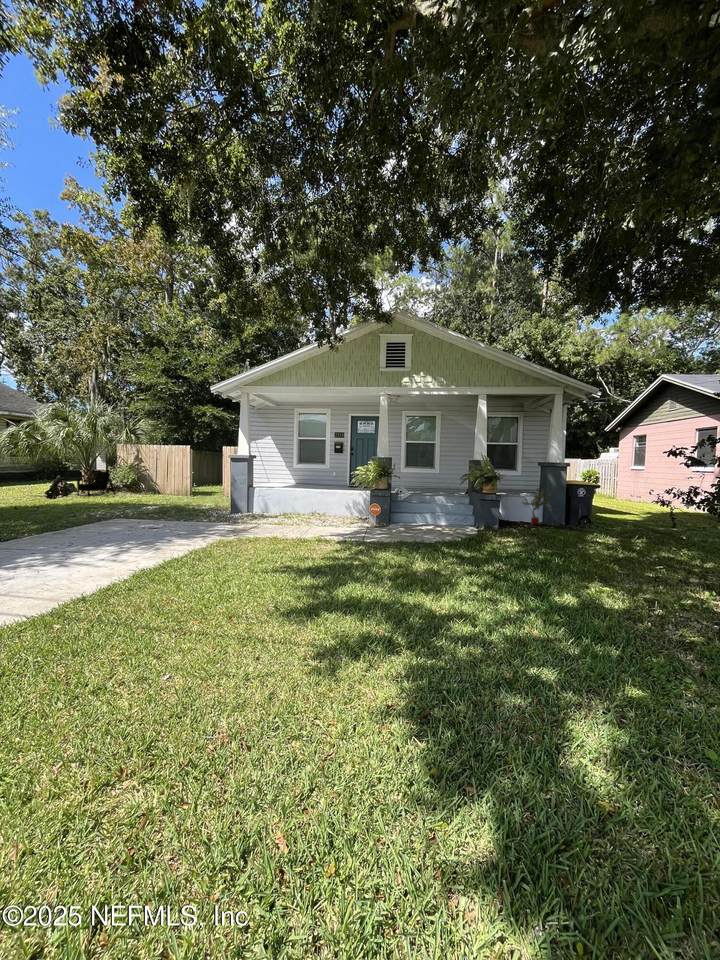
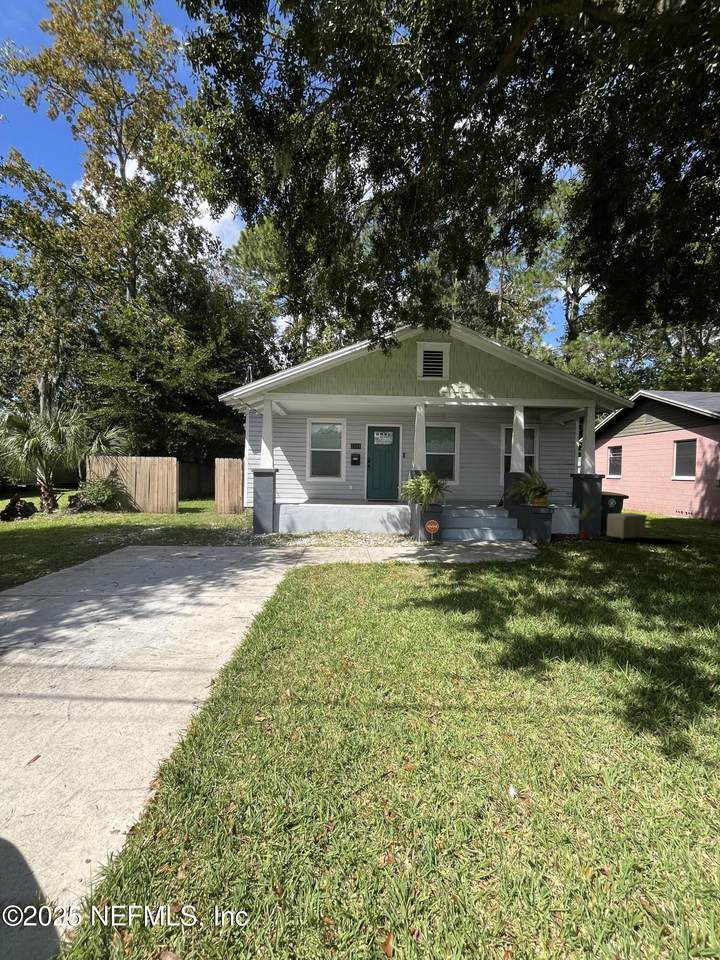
armchair: present [76,471,115,496] -> none [37,487,86,518]
storage bench: none [560,501,600,527] -> present [607,513,647,540]

